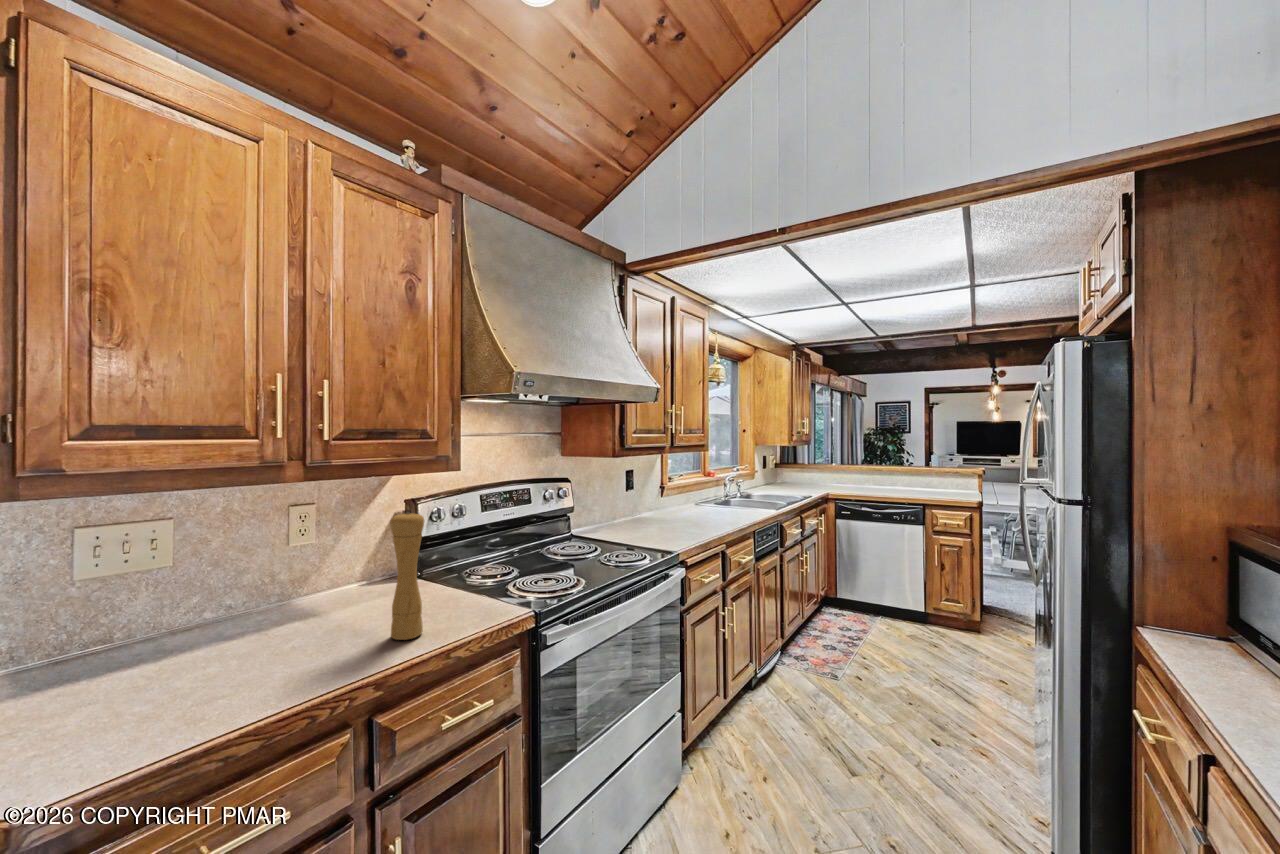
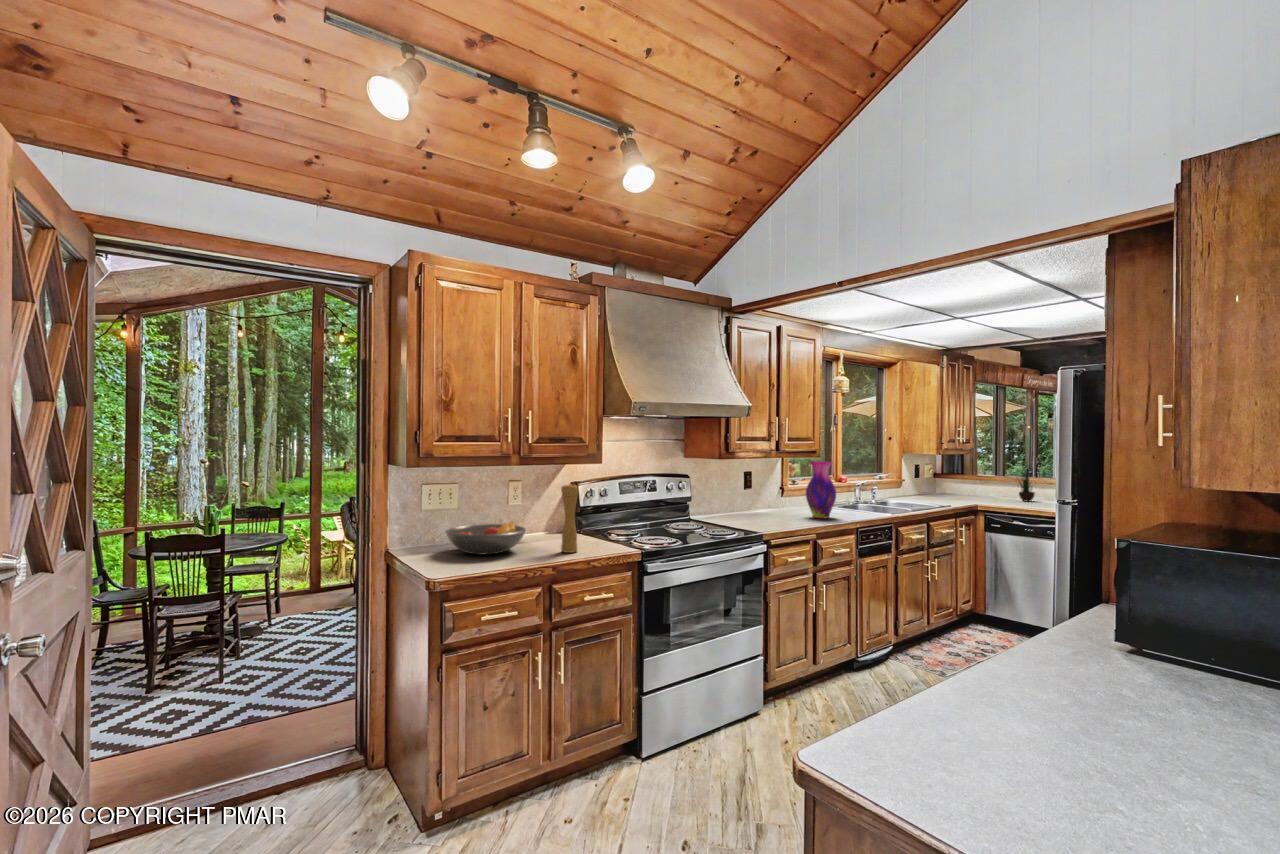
potted plant: none [845,446,869,487] -> present [1017,469,1035,501]
vase: none [697,456,731,521] -> present [806,461,836,518]
fruit bowl: none [111,587,318,676] -> present [445,521,526,555]

